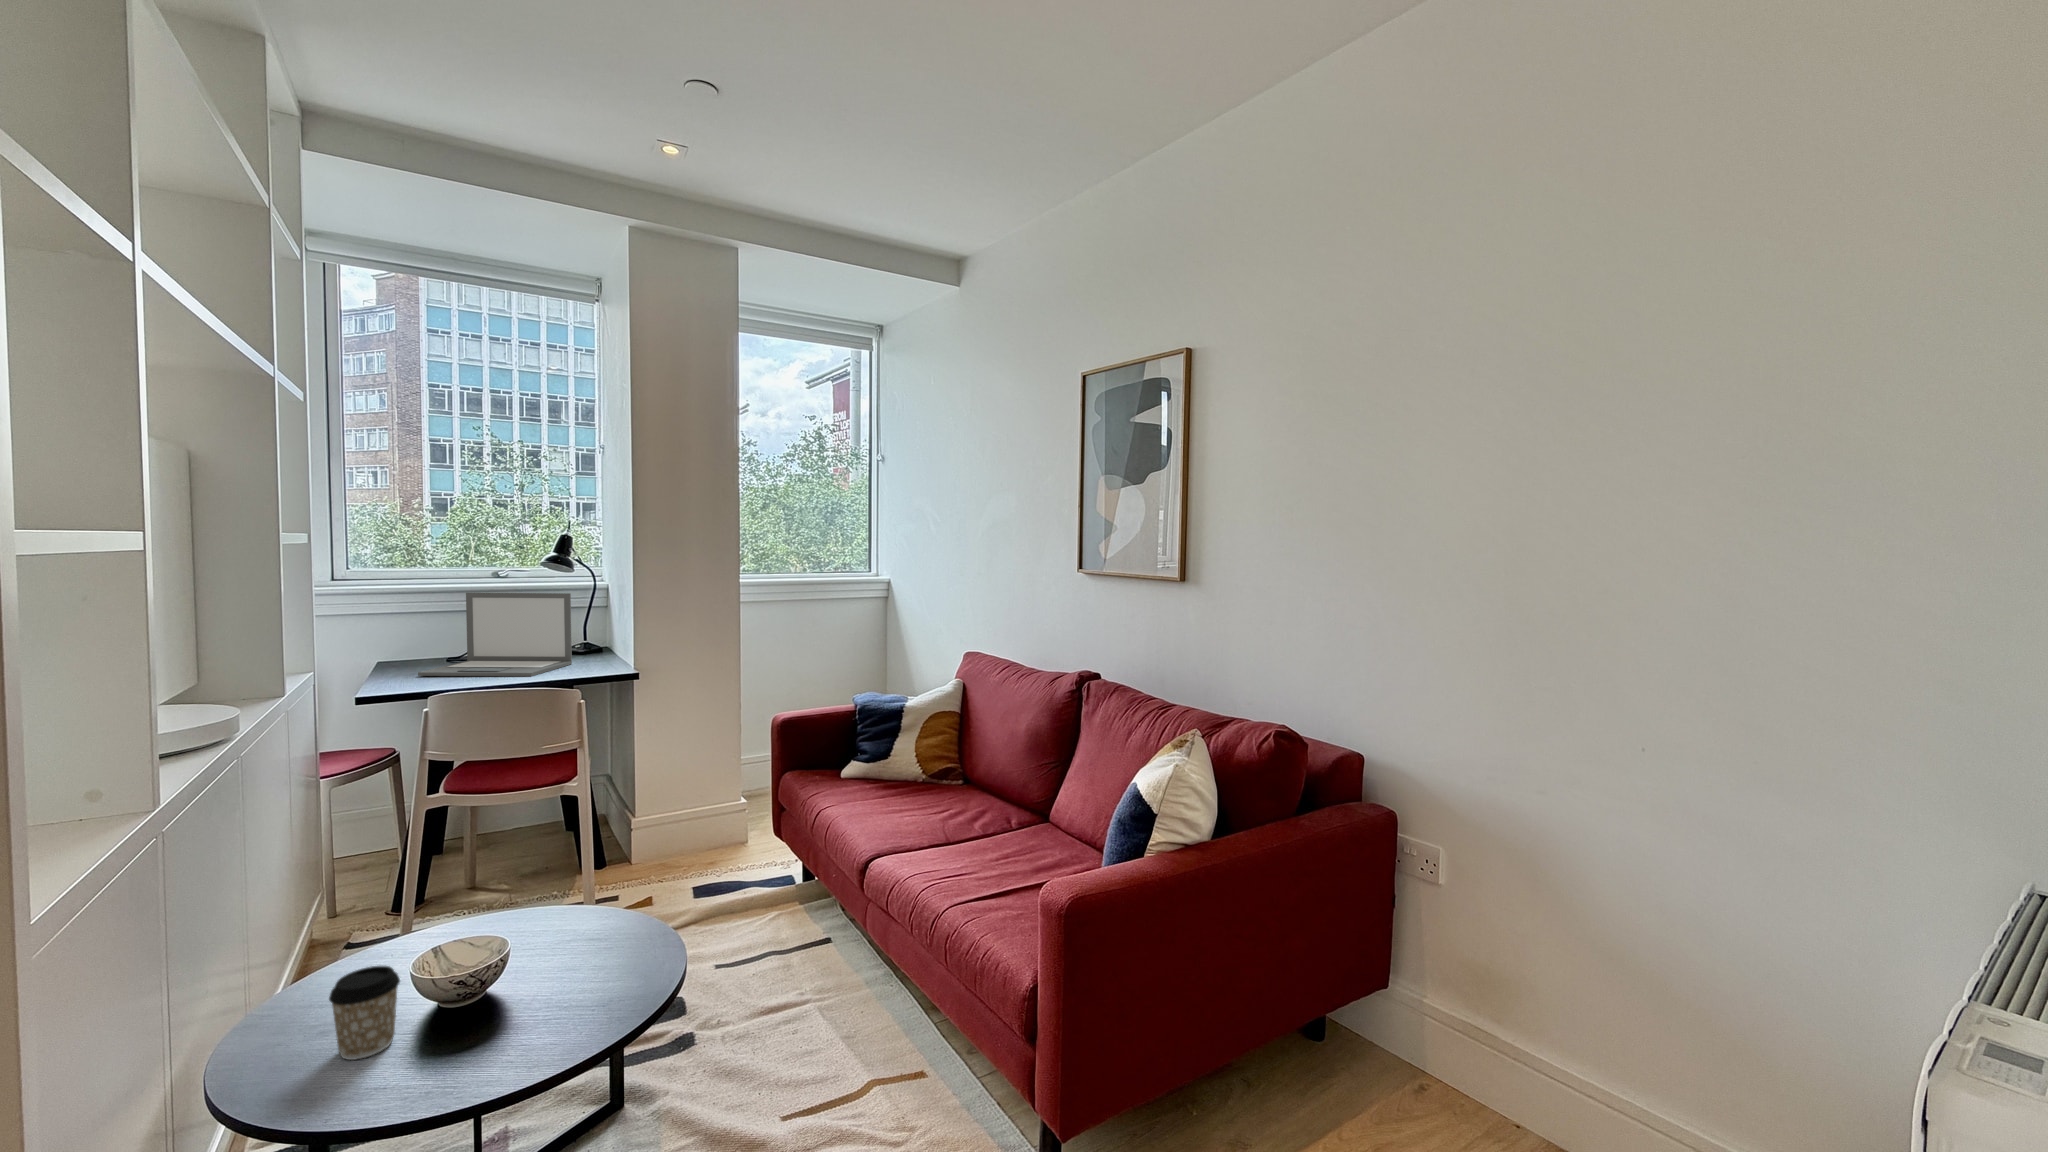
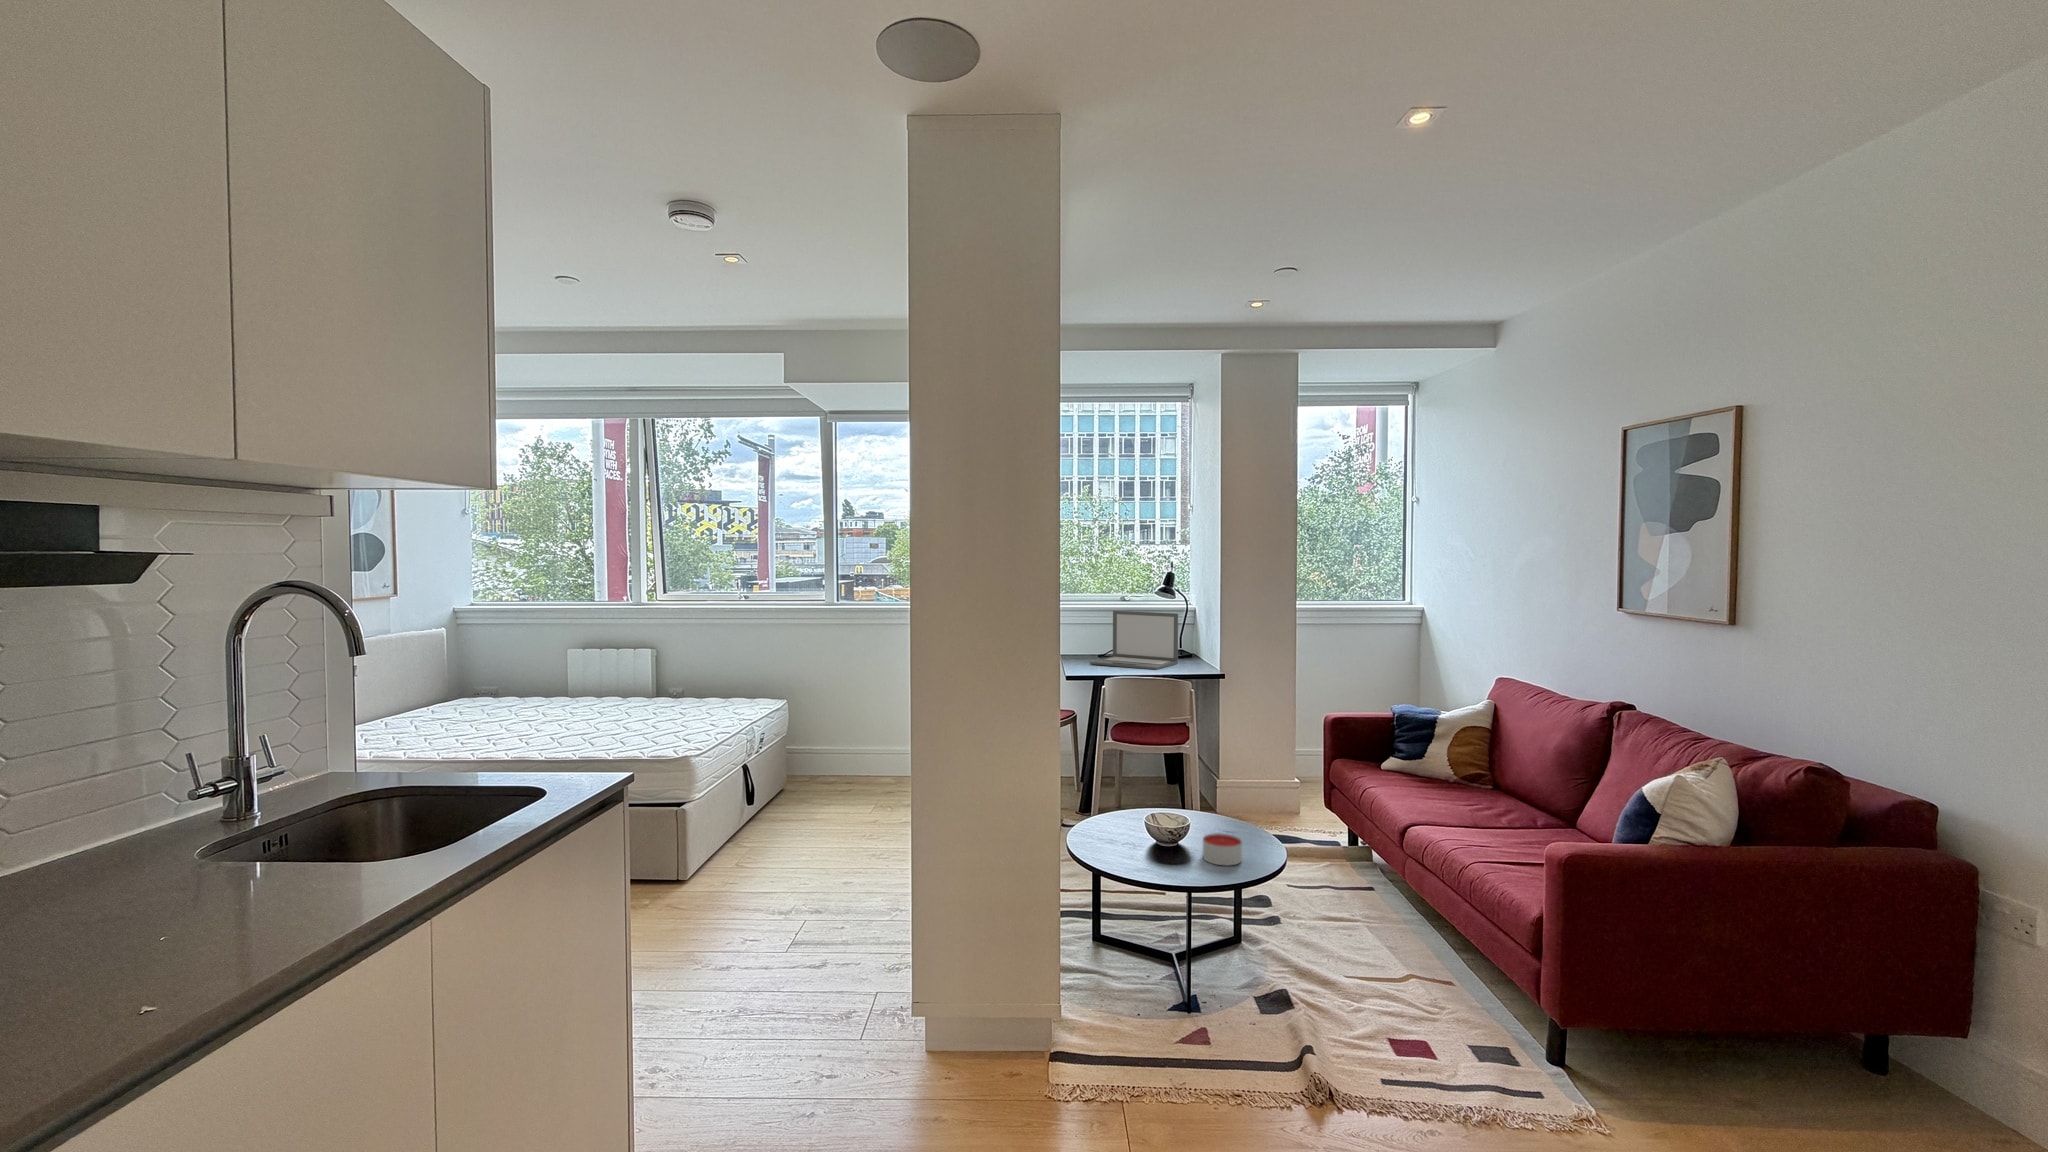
candle: none [531,956,605,1023] -> present [1203,833,1242,866]
coffee cup: present [329,966,400,1060] -> none [1113,812,1142,857]

